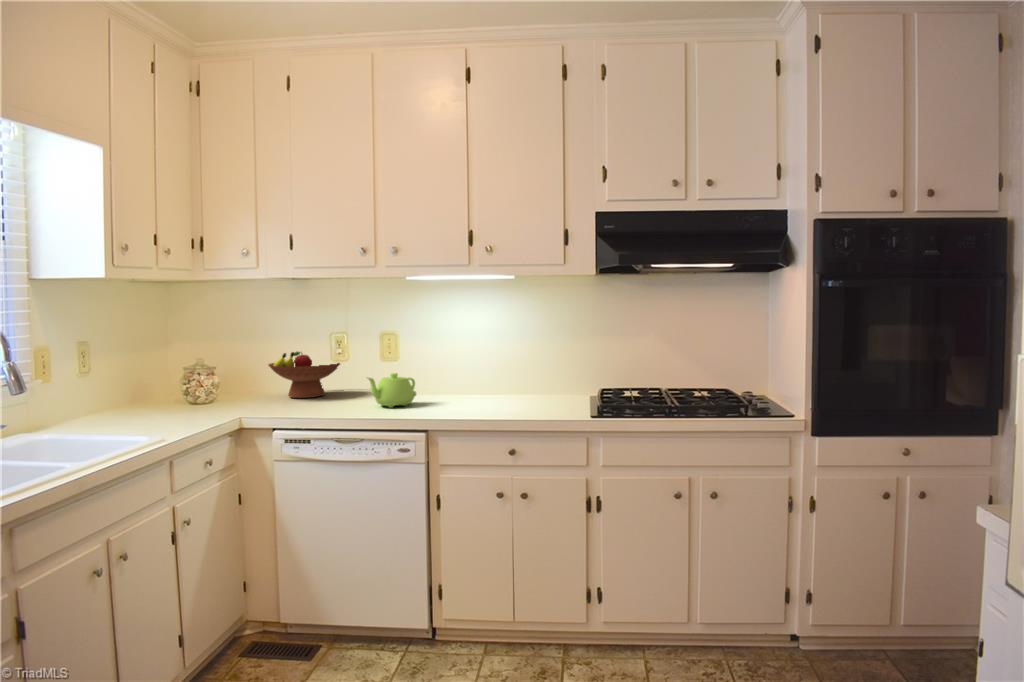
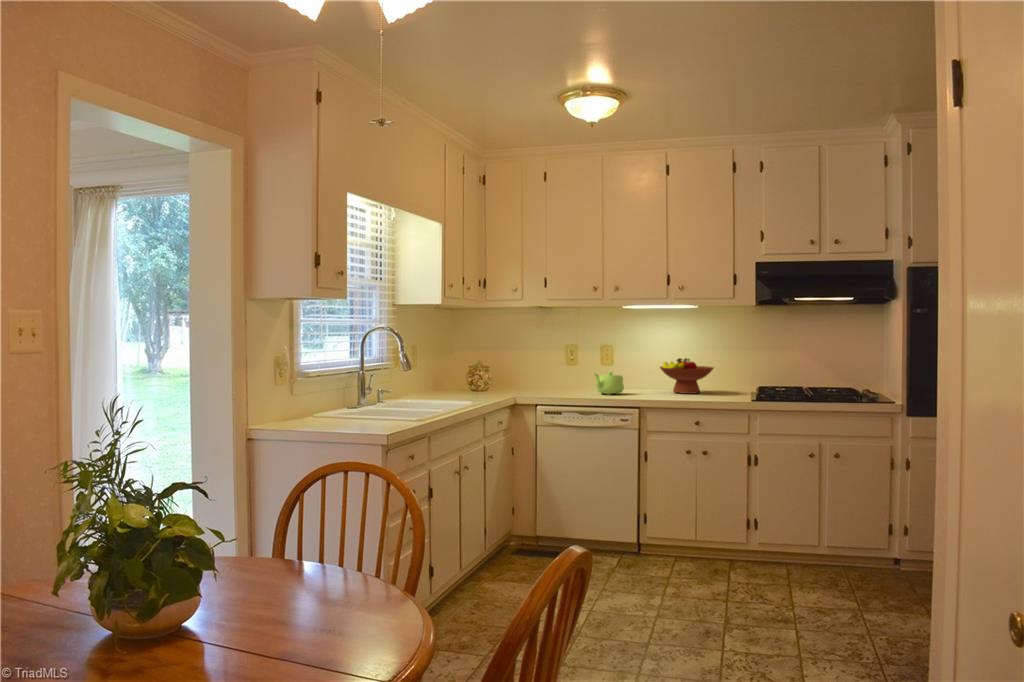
fruit bowl: present [268,352,340,398] -> present [660,358,714,394]

